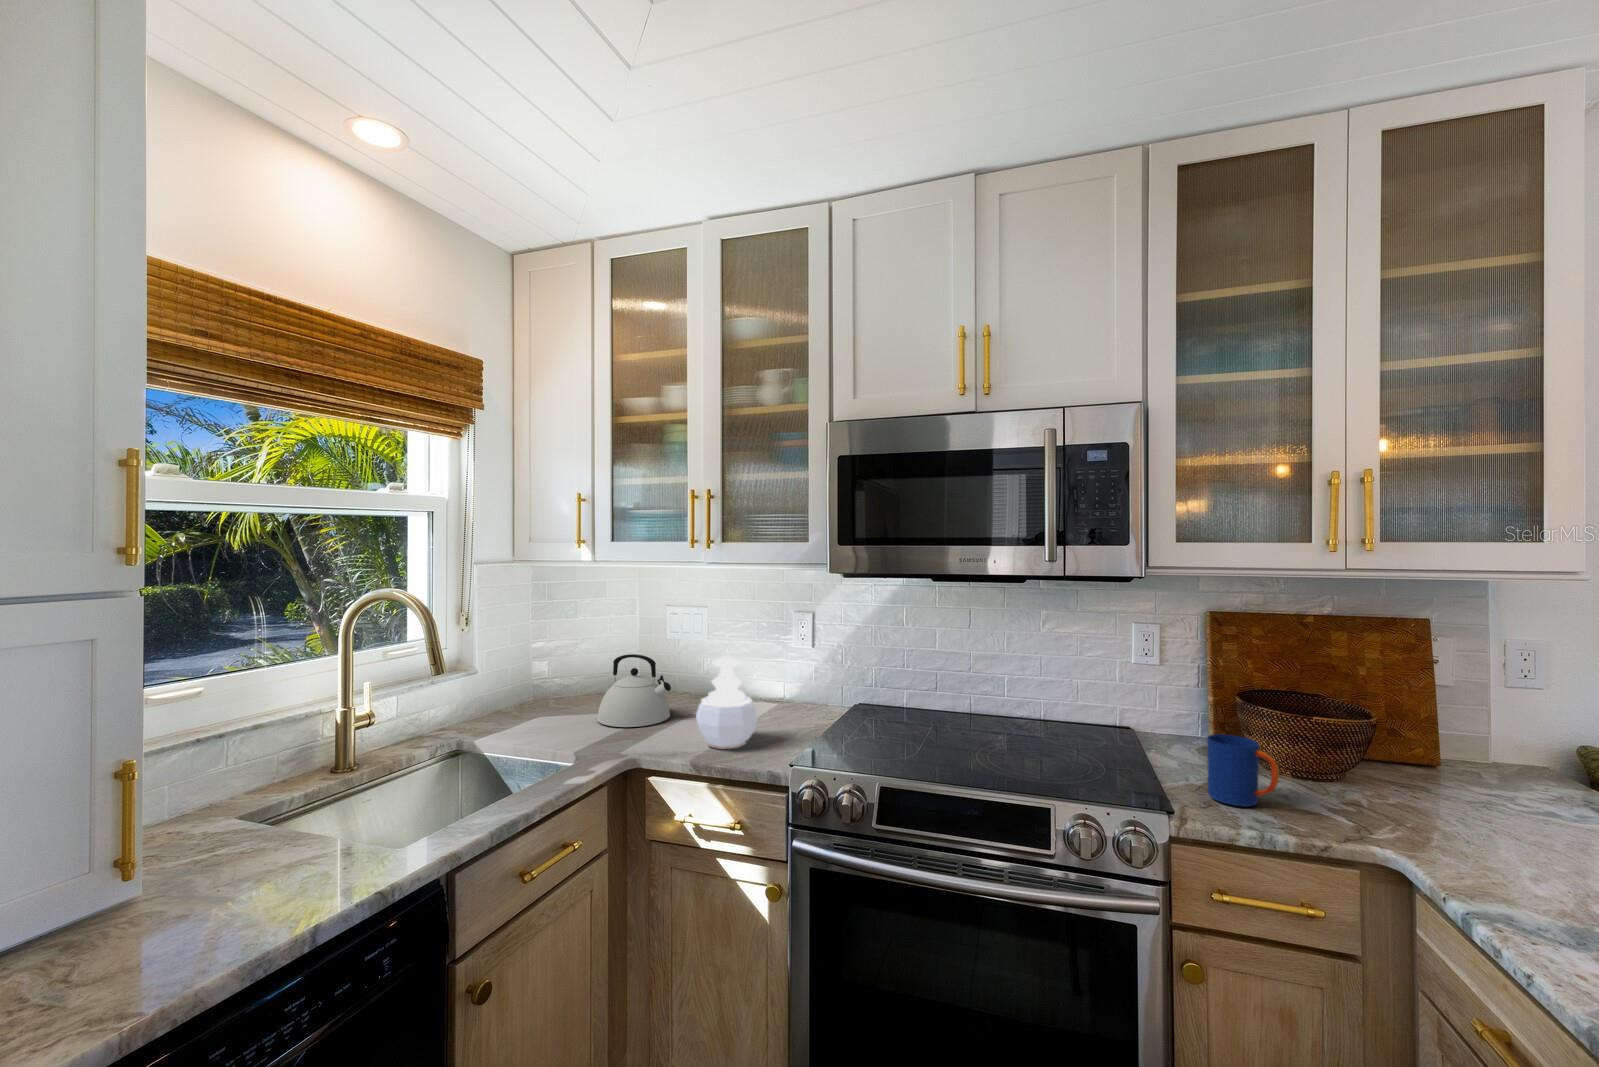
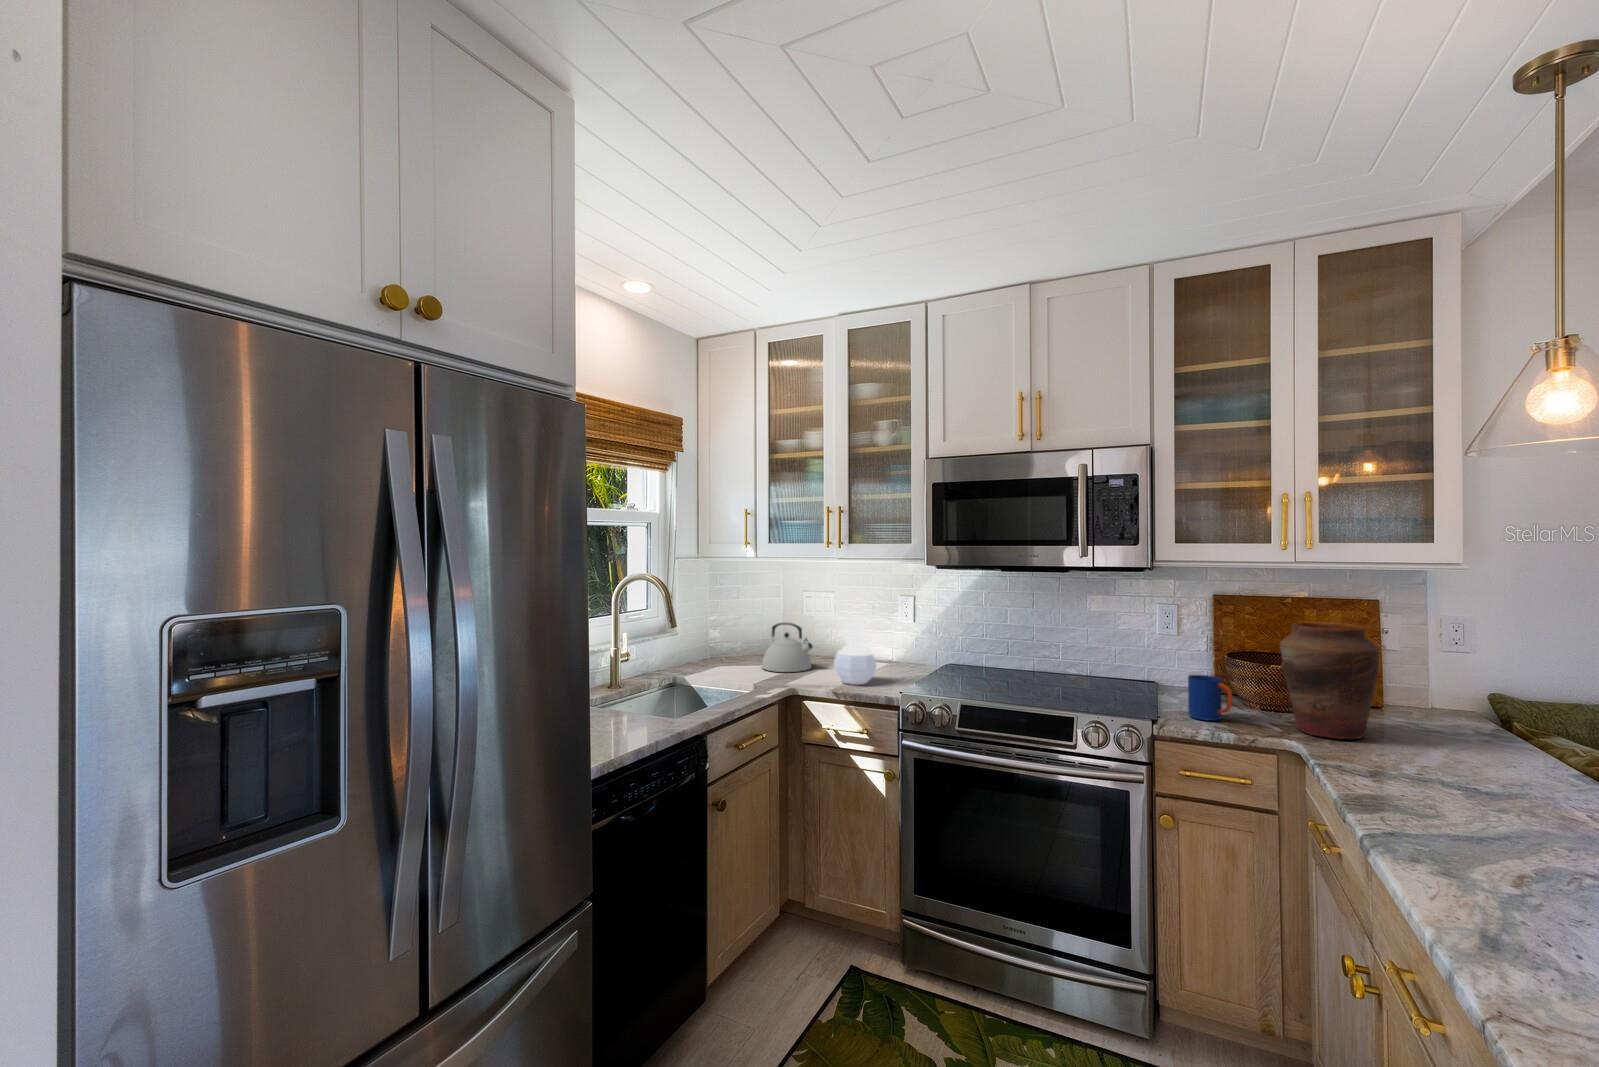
vase: none [1344,658,1505,841] -> present [1280,622,1379,739]

